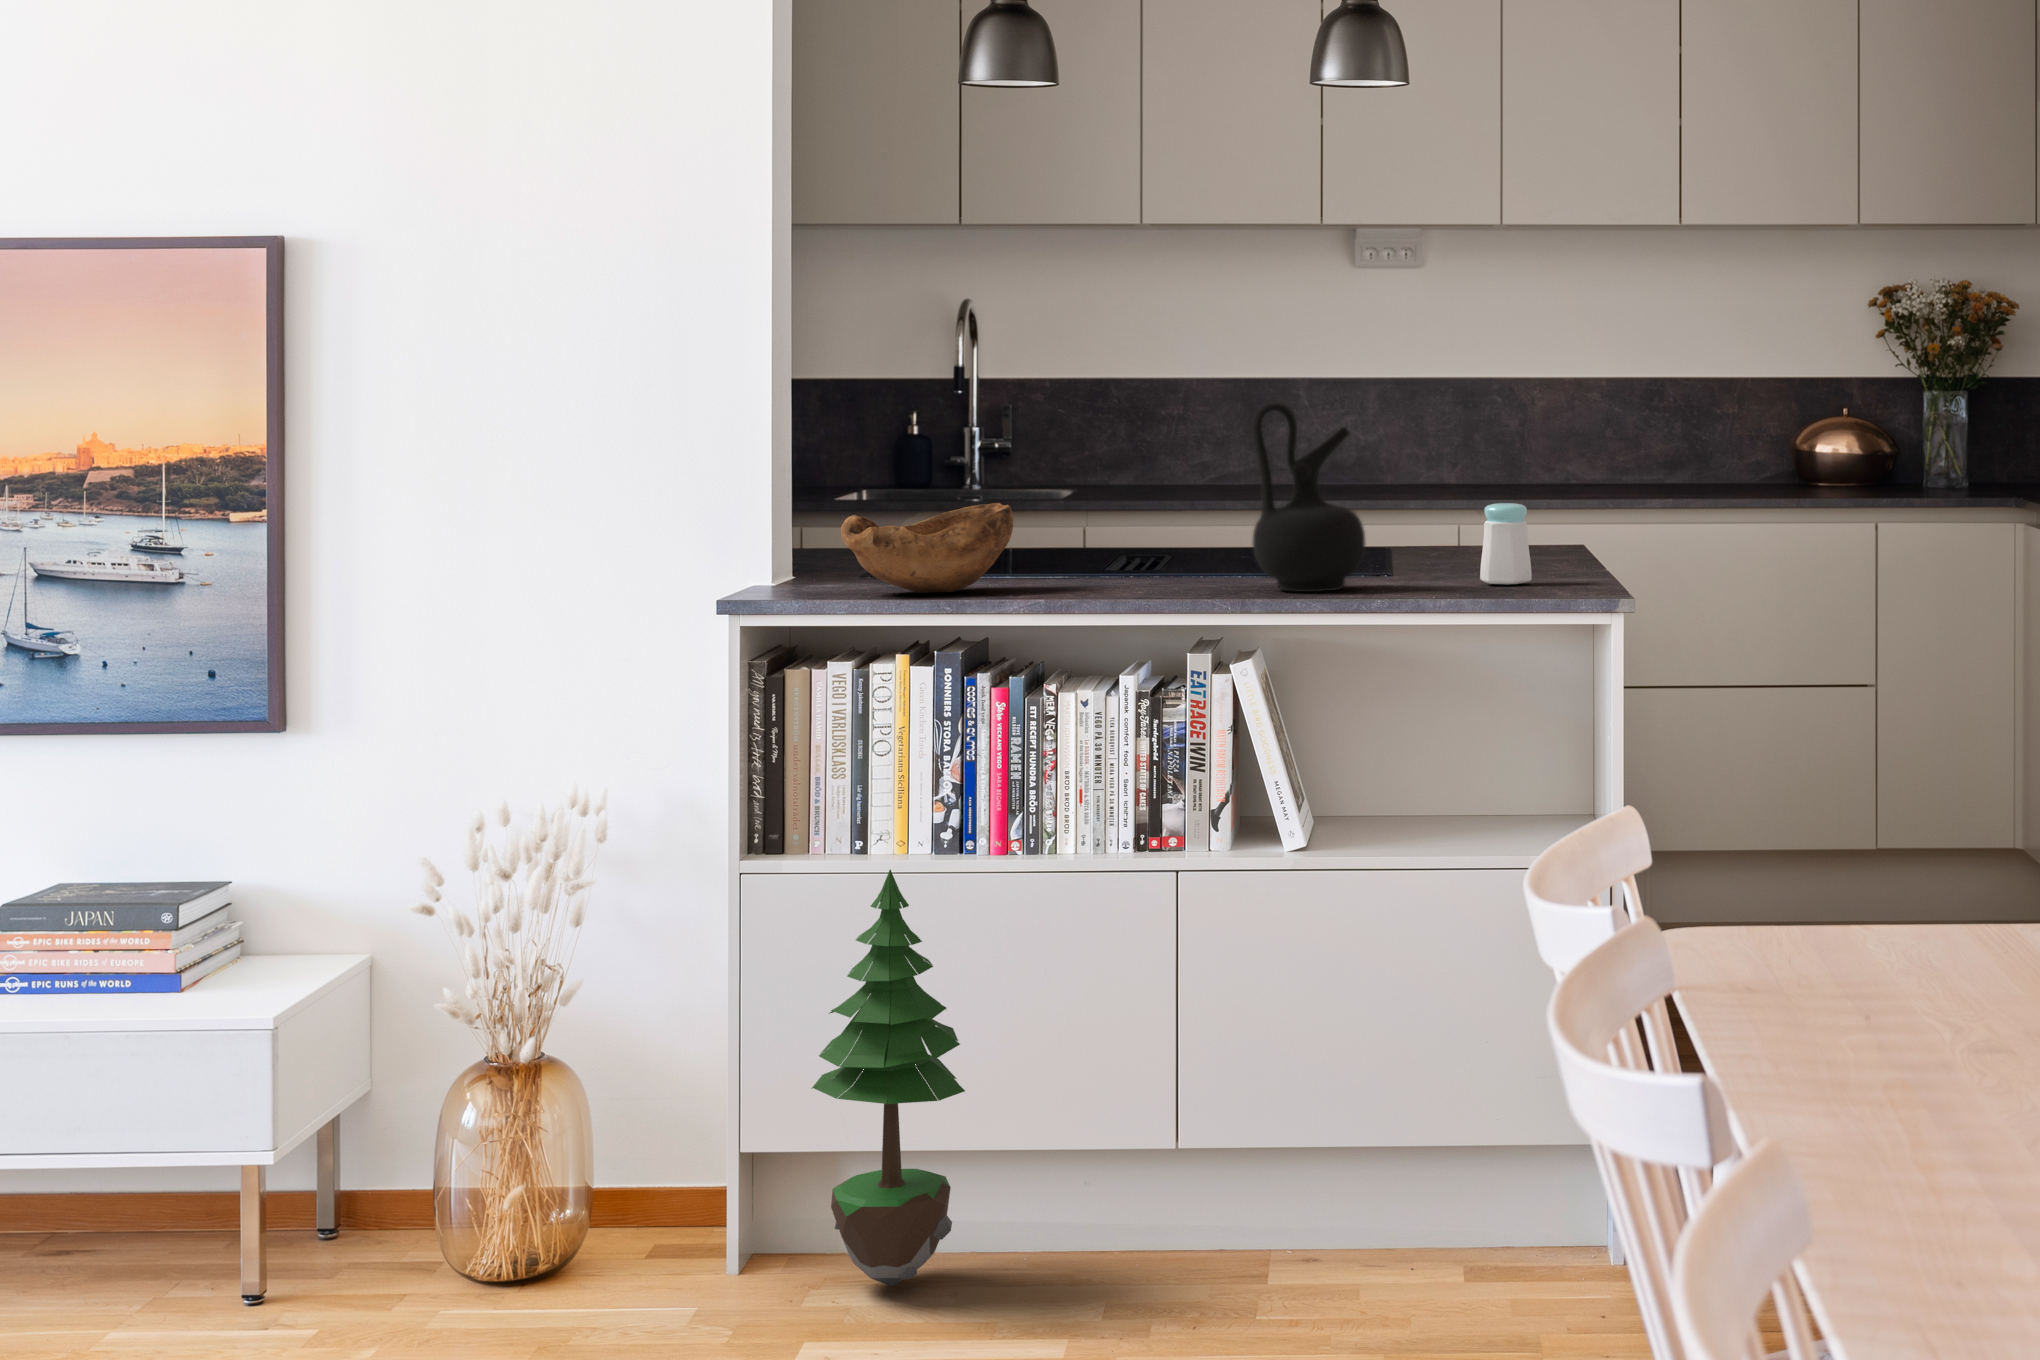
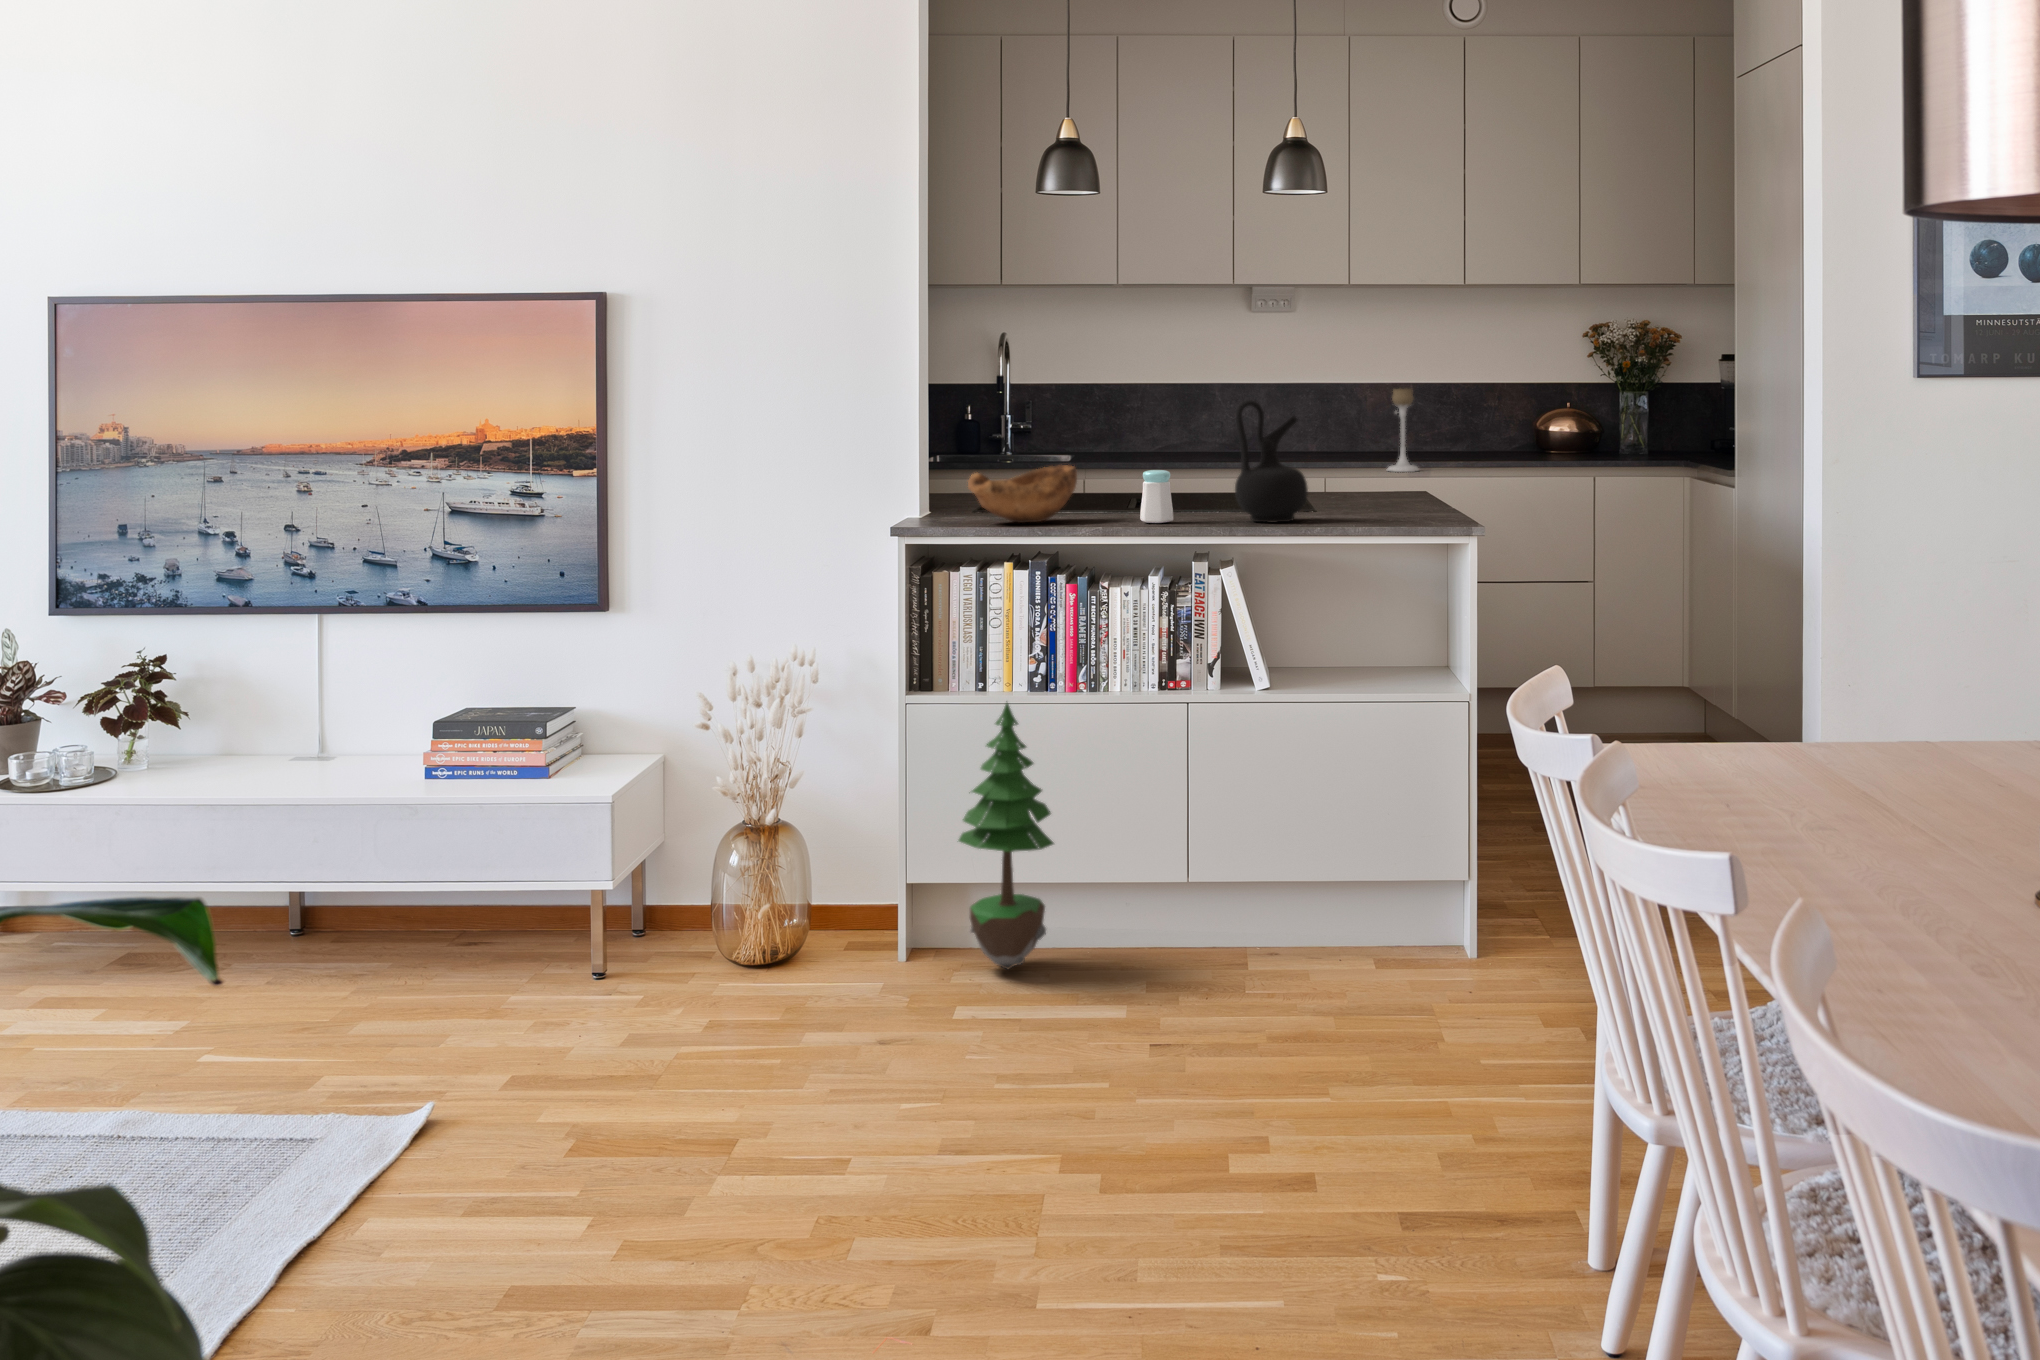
candle holder: none [1560,386,1612,514] -> present [1387,389,1419,472]
salt shaker: present [1480,503,1532,584] -> present [1140,470,1173,523]

